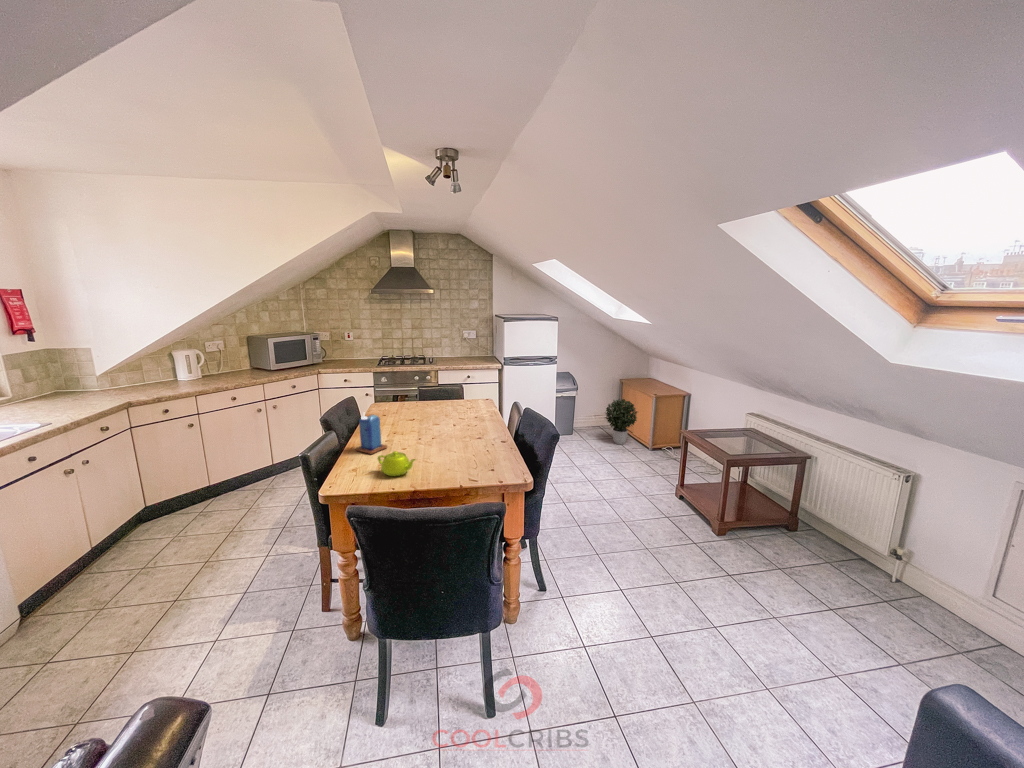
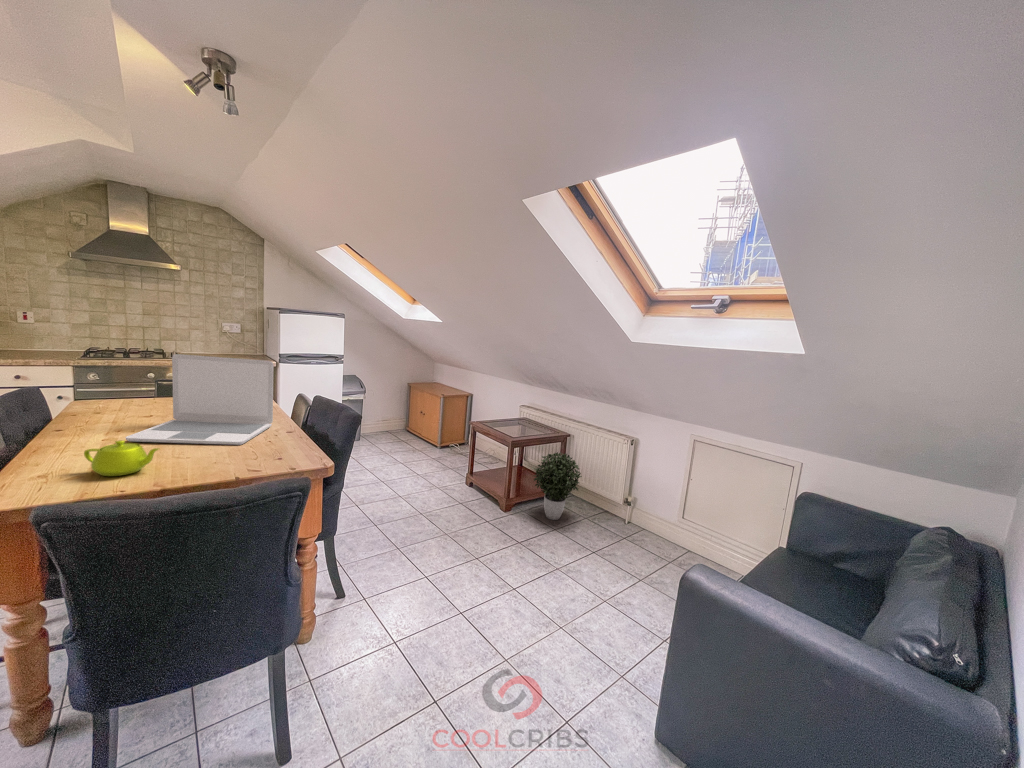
laptop: none [400,378,490,455] -> present [126,354,274,445]
potted plant: present [605,399,637,445] -> present [534,452,582,520]
candle: present [355,413,387,454] -> none [33,392,101,455]

